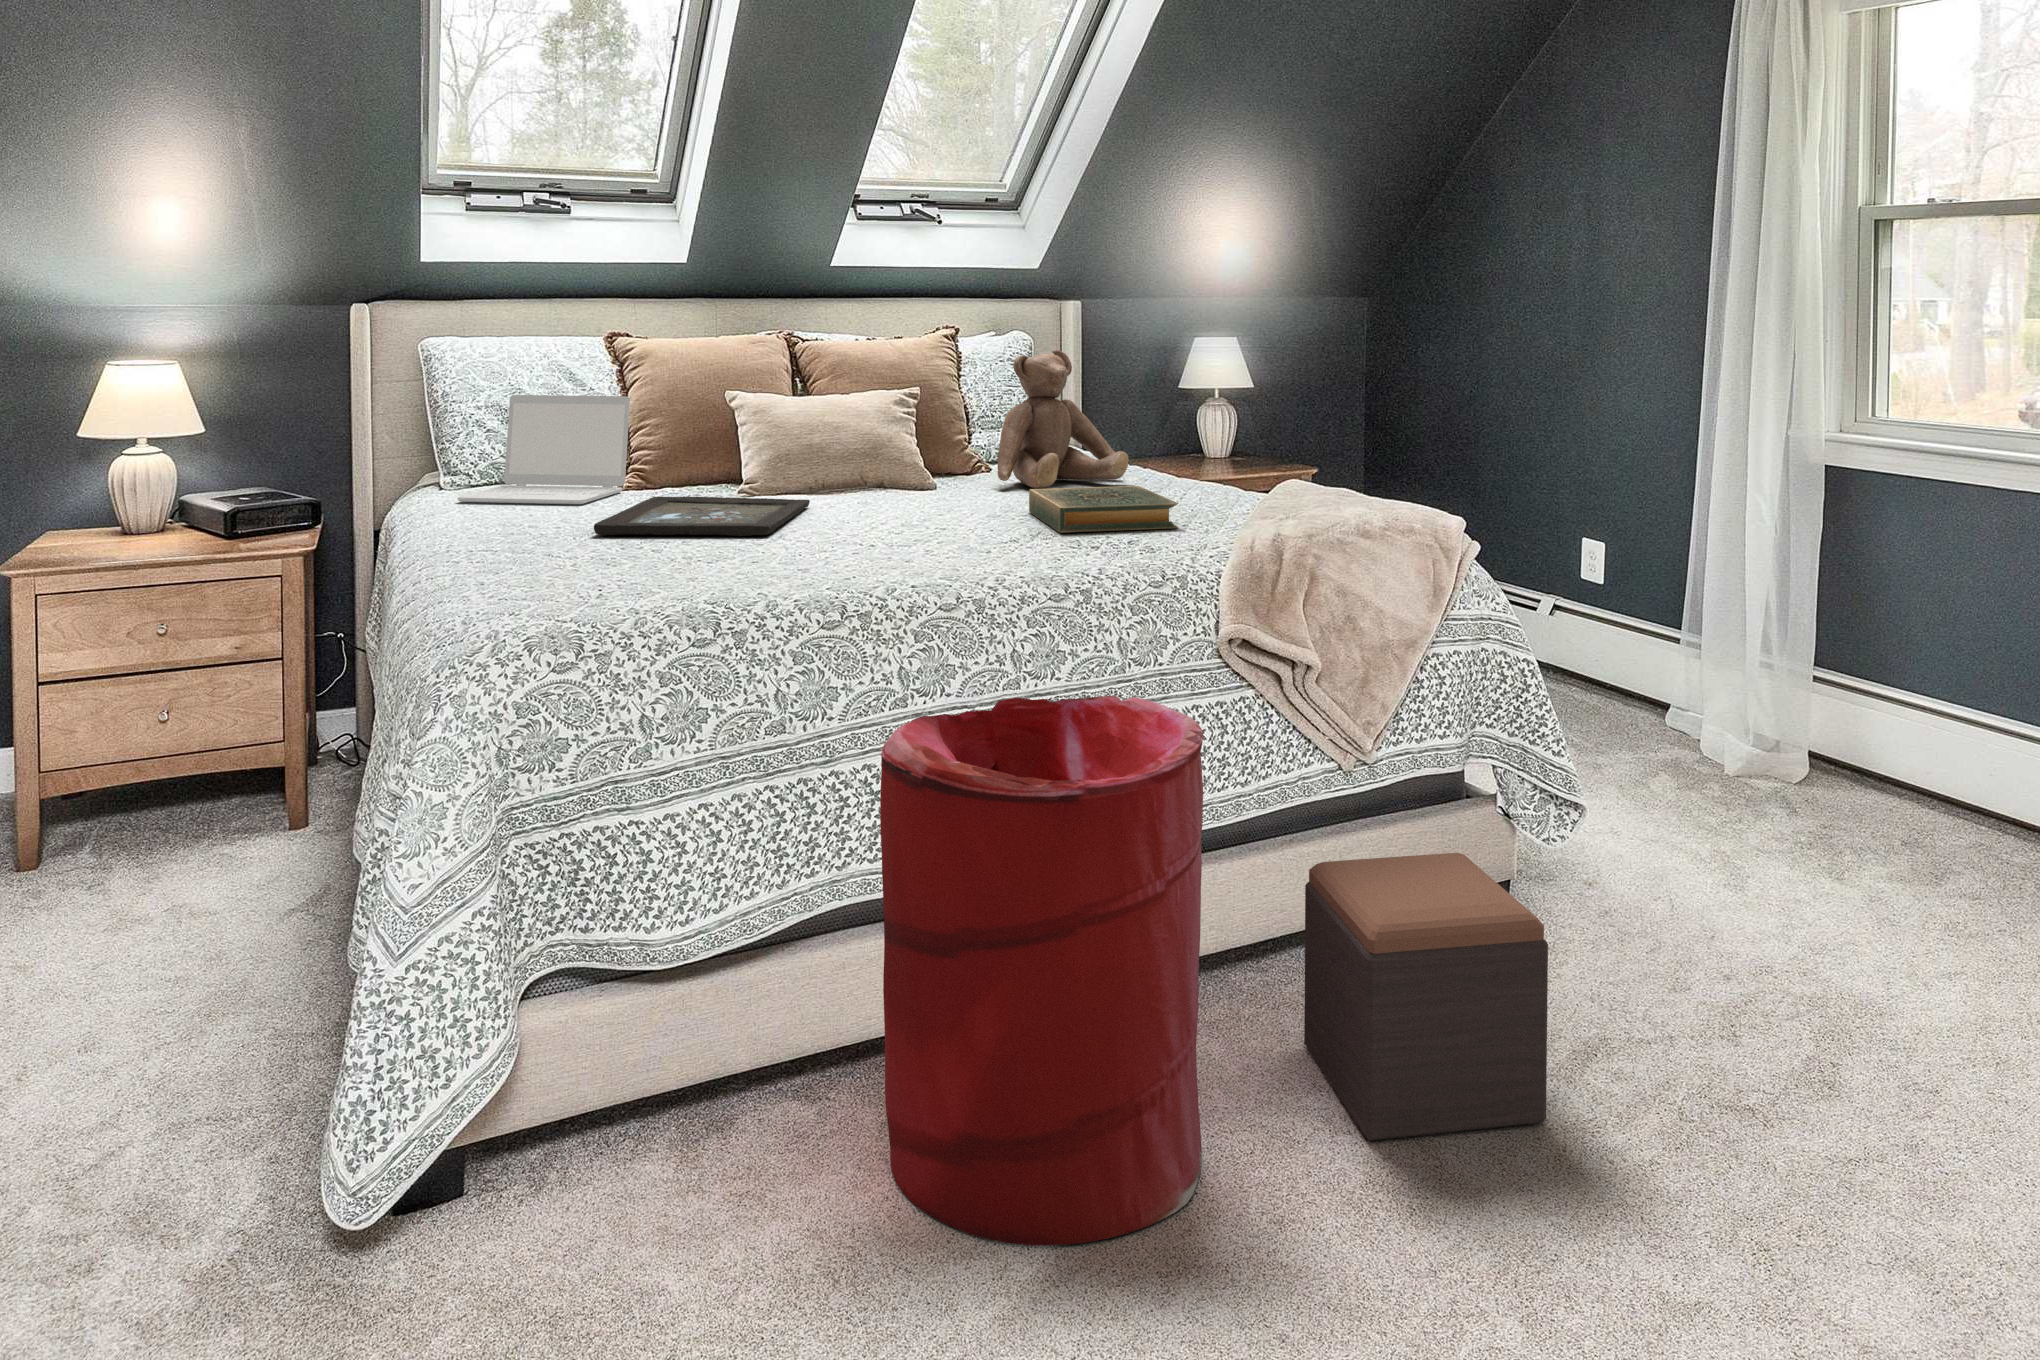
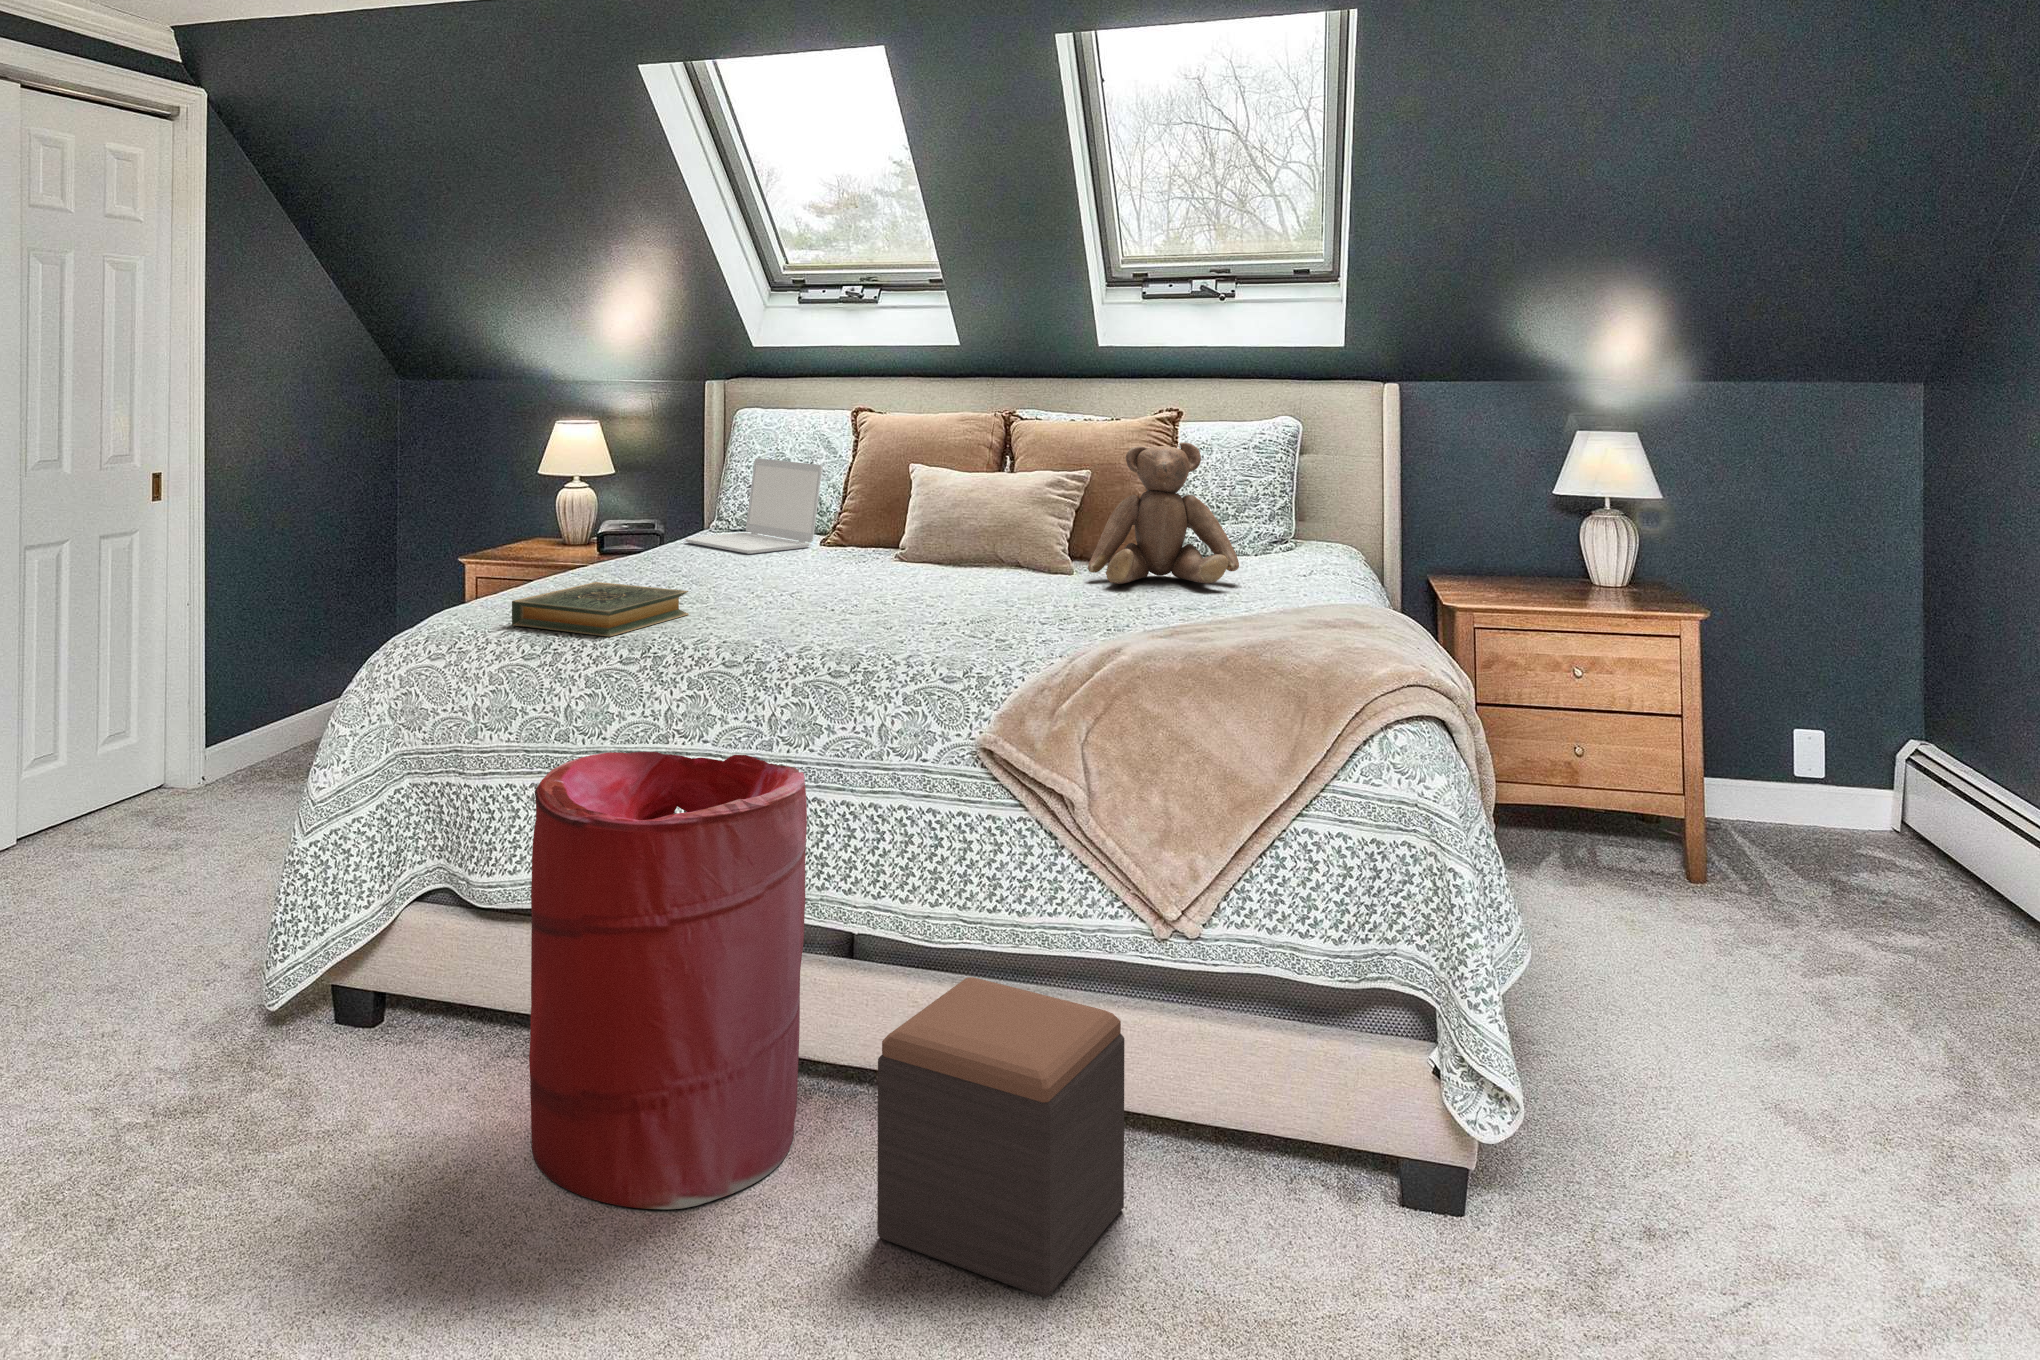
hardback book: present [1029,486,1179,533] -> present [512,582,689,637]
tray: present [594,496,810,536] -> none [671,553,886,594]

